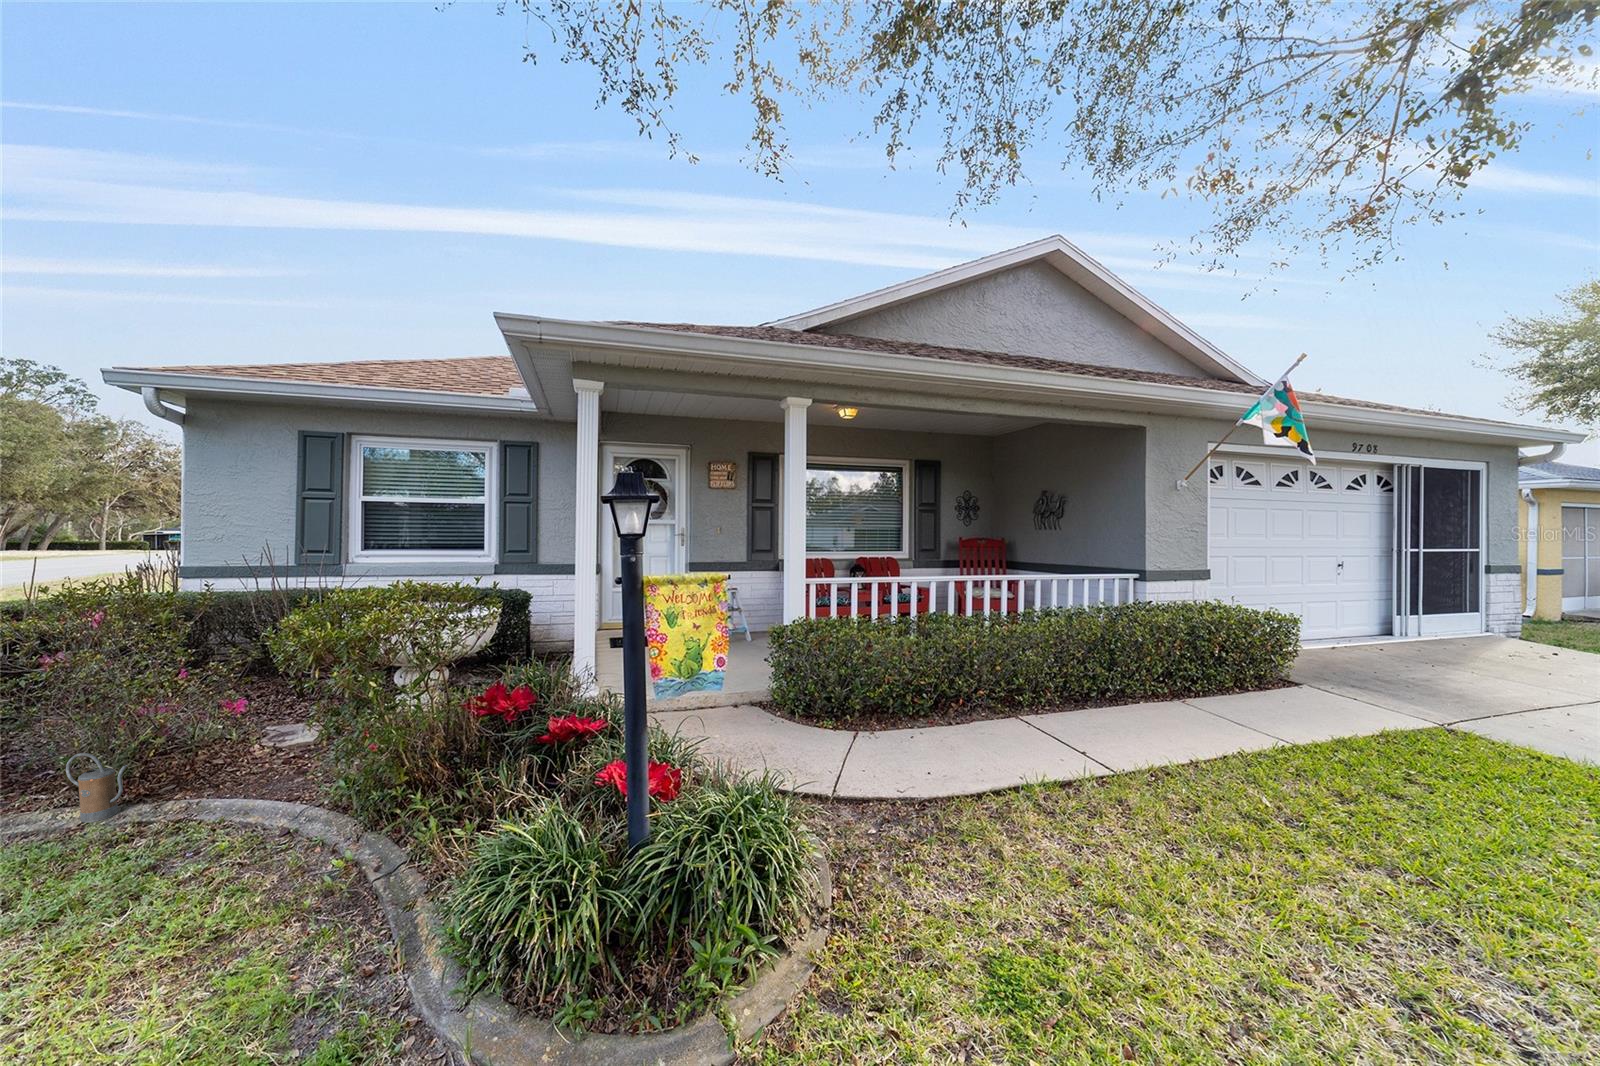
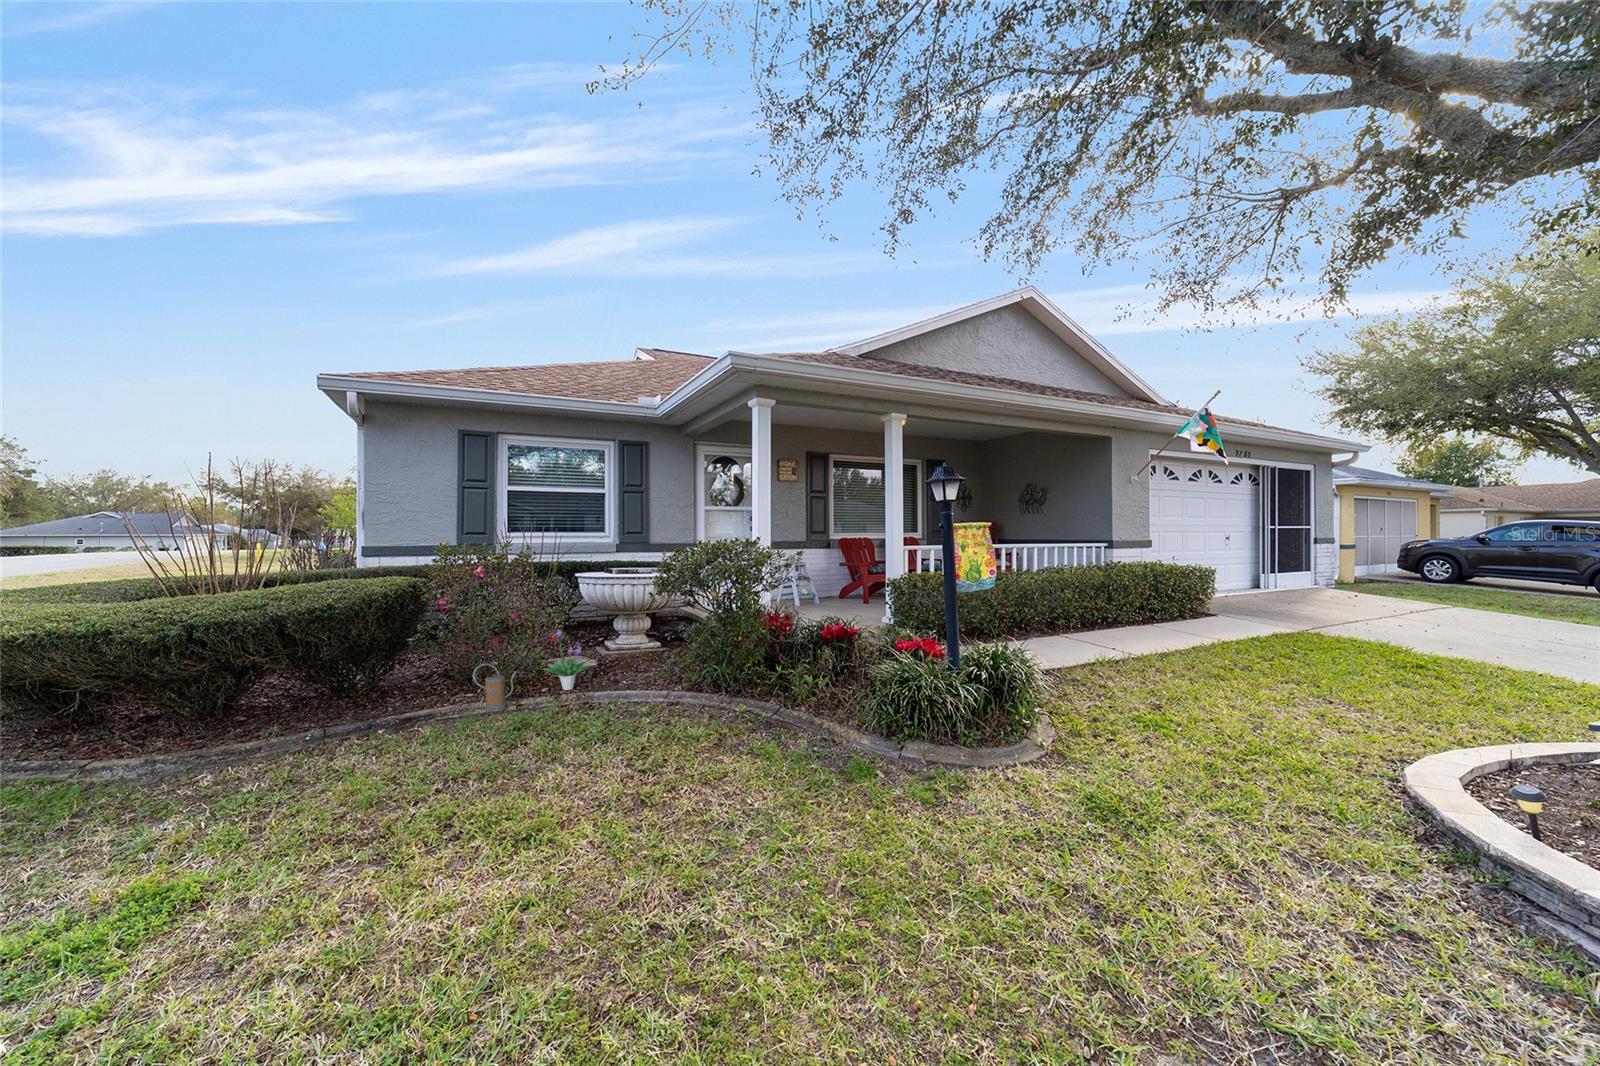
potted plant: none [206,700,284,784] -> present [544,630,590,690]

